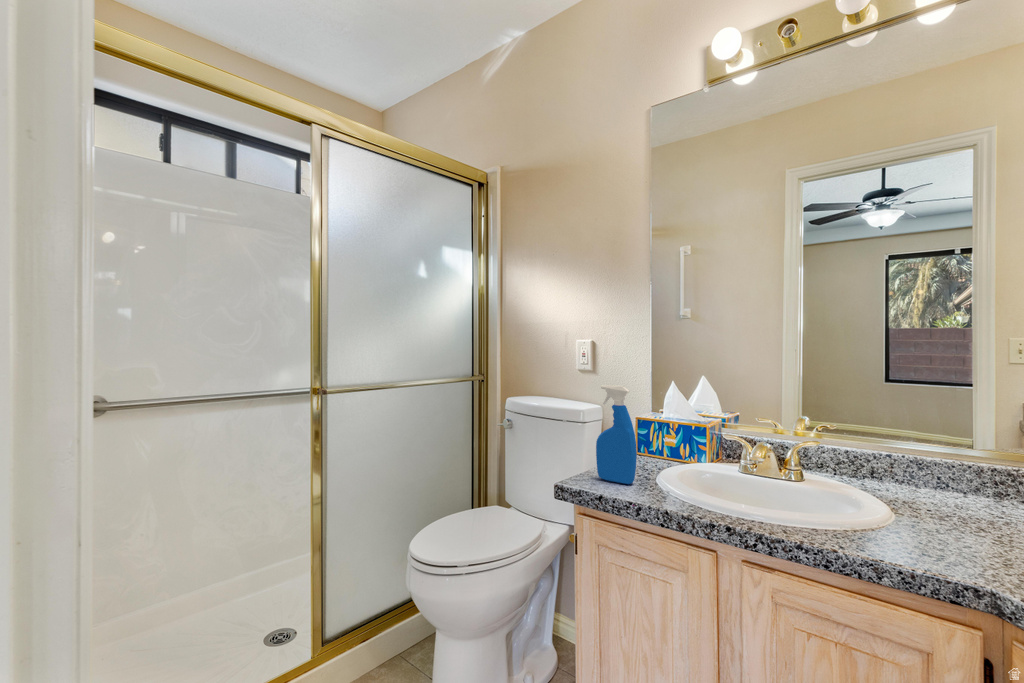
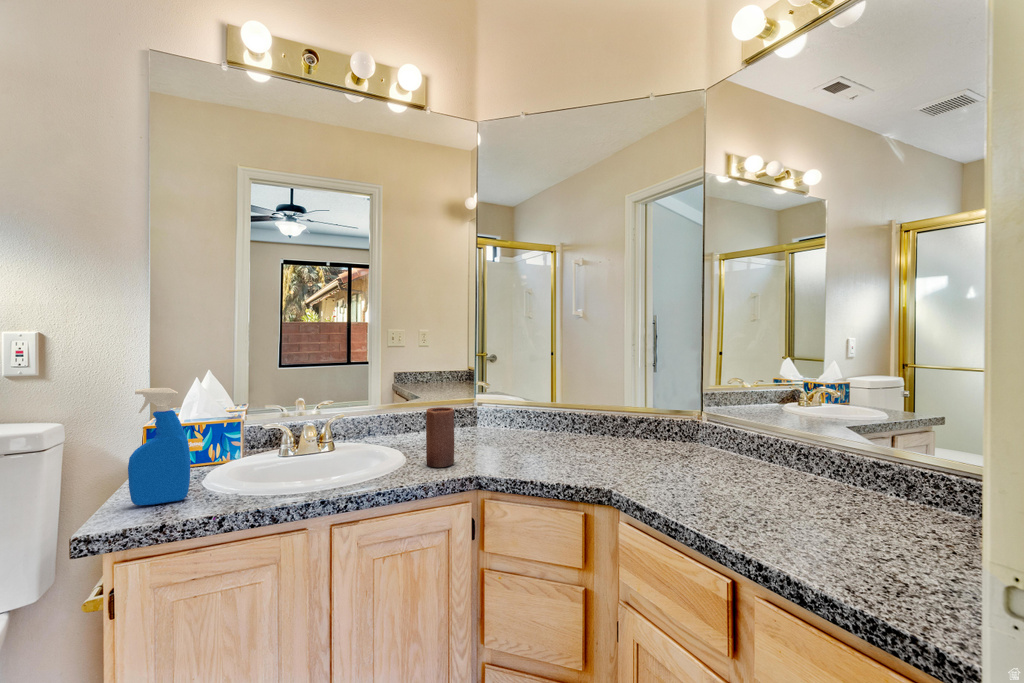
candle: none [914,455,970,552] -> present [426,407,454,467]

